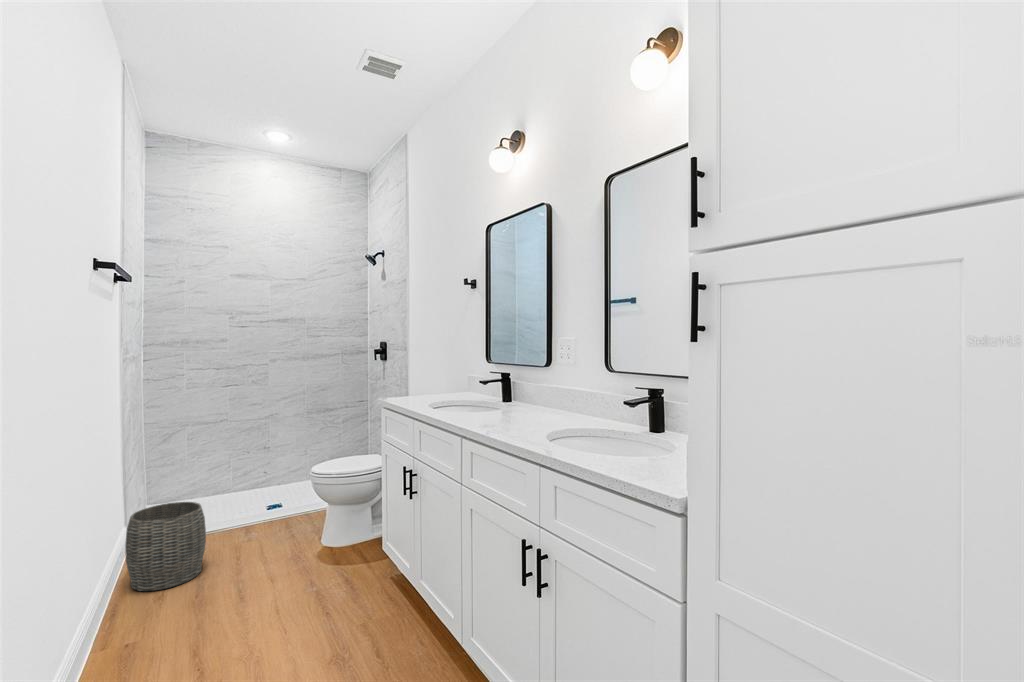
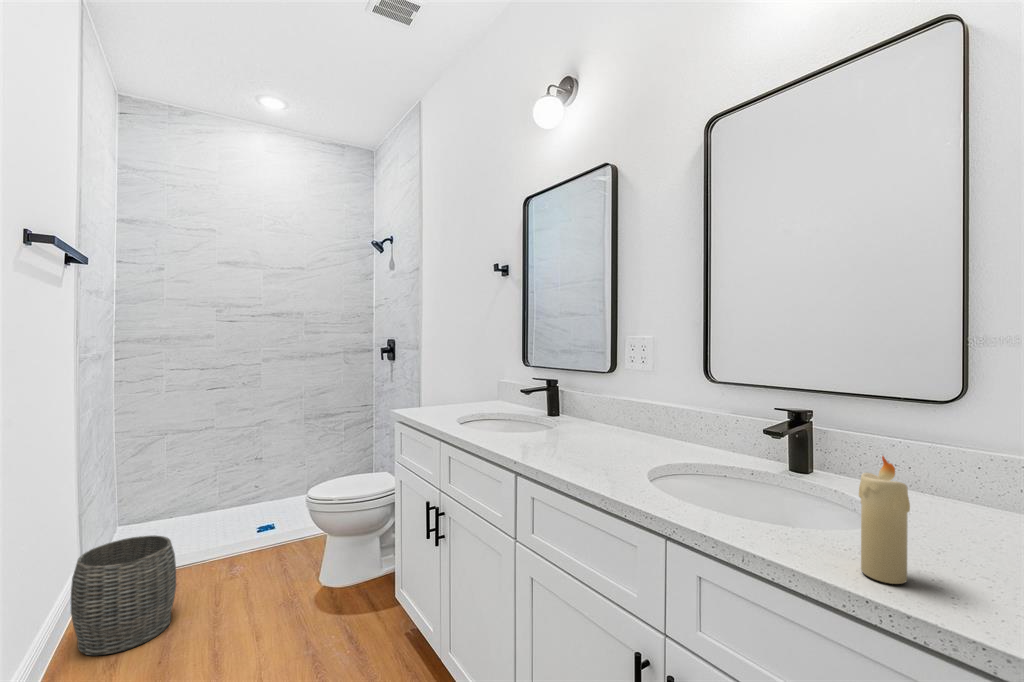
candle: none [622,402,645,471] -> present [859,456,910,584]

